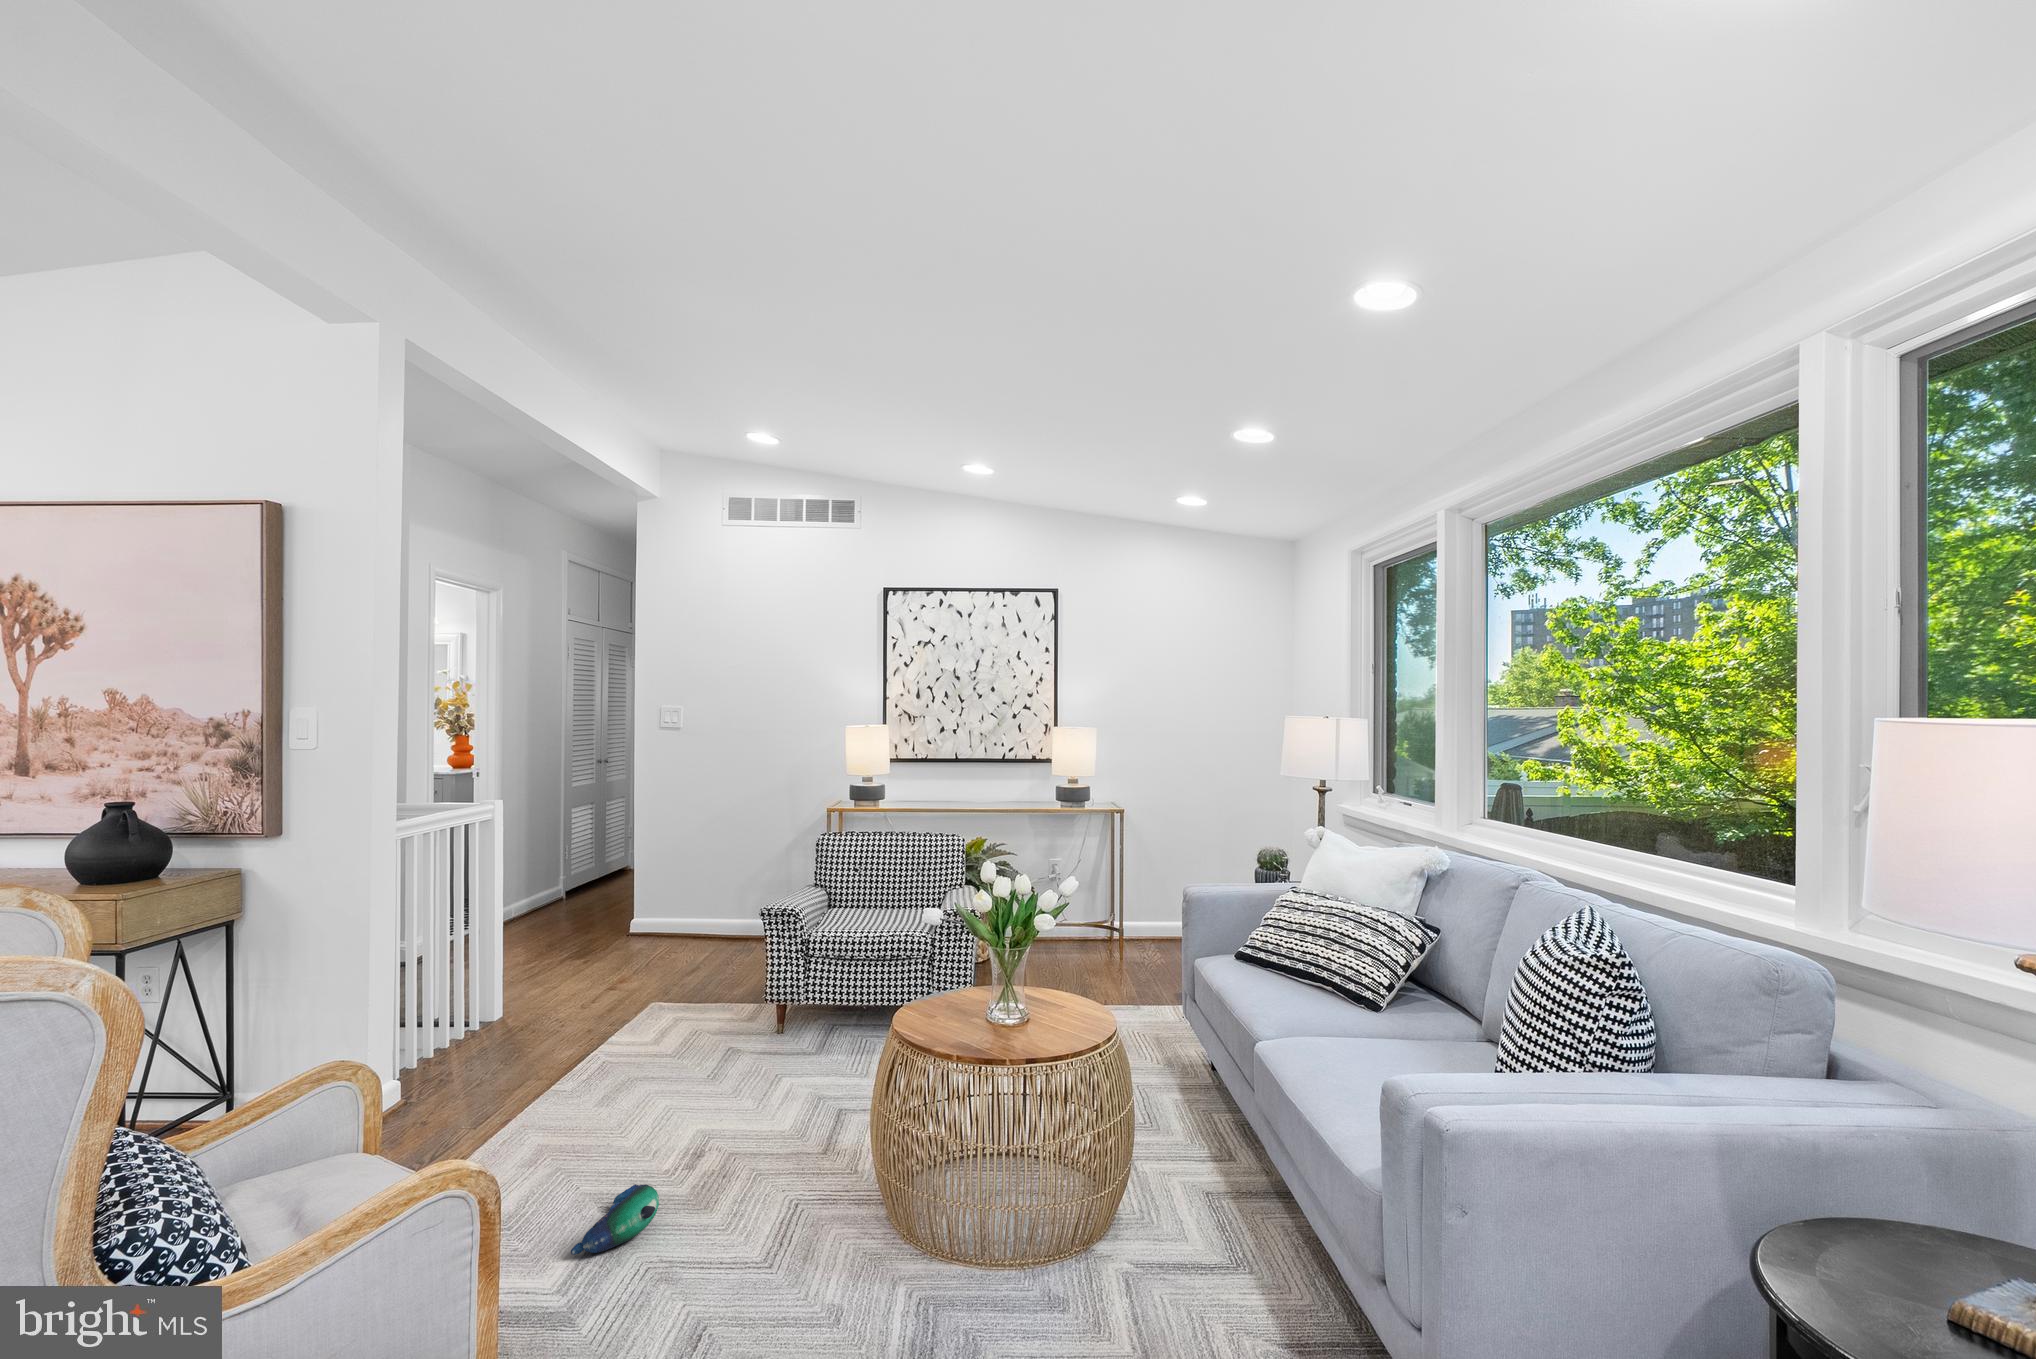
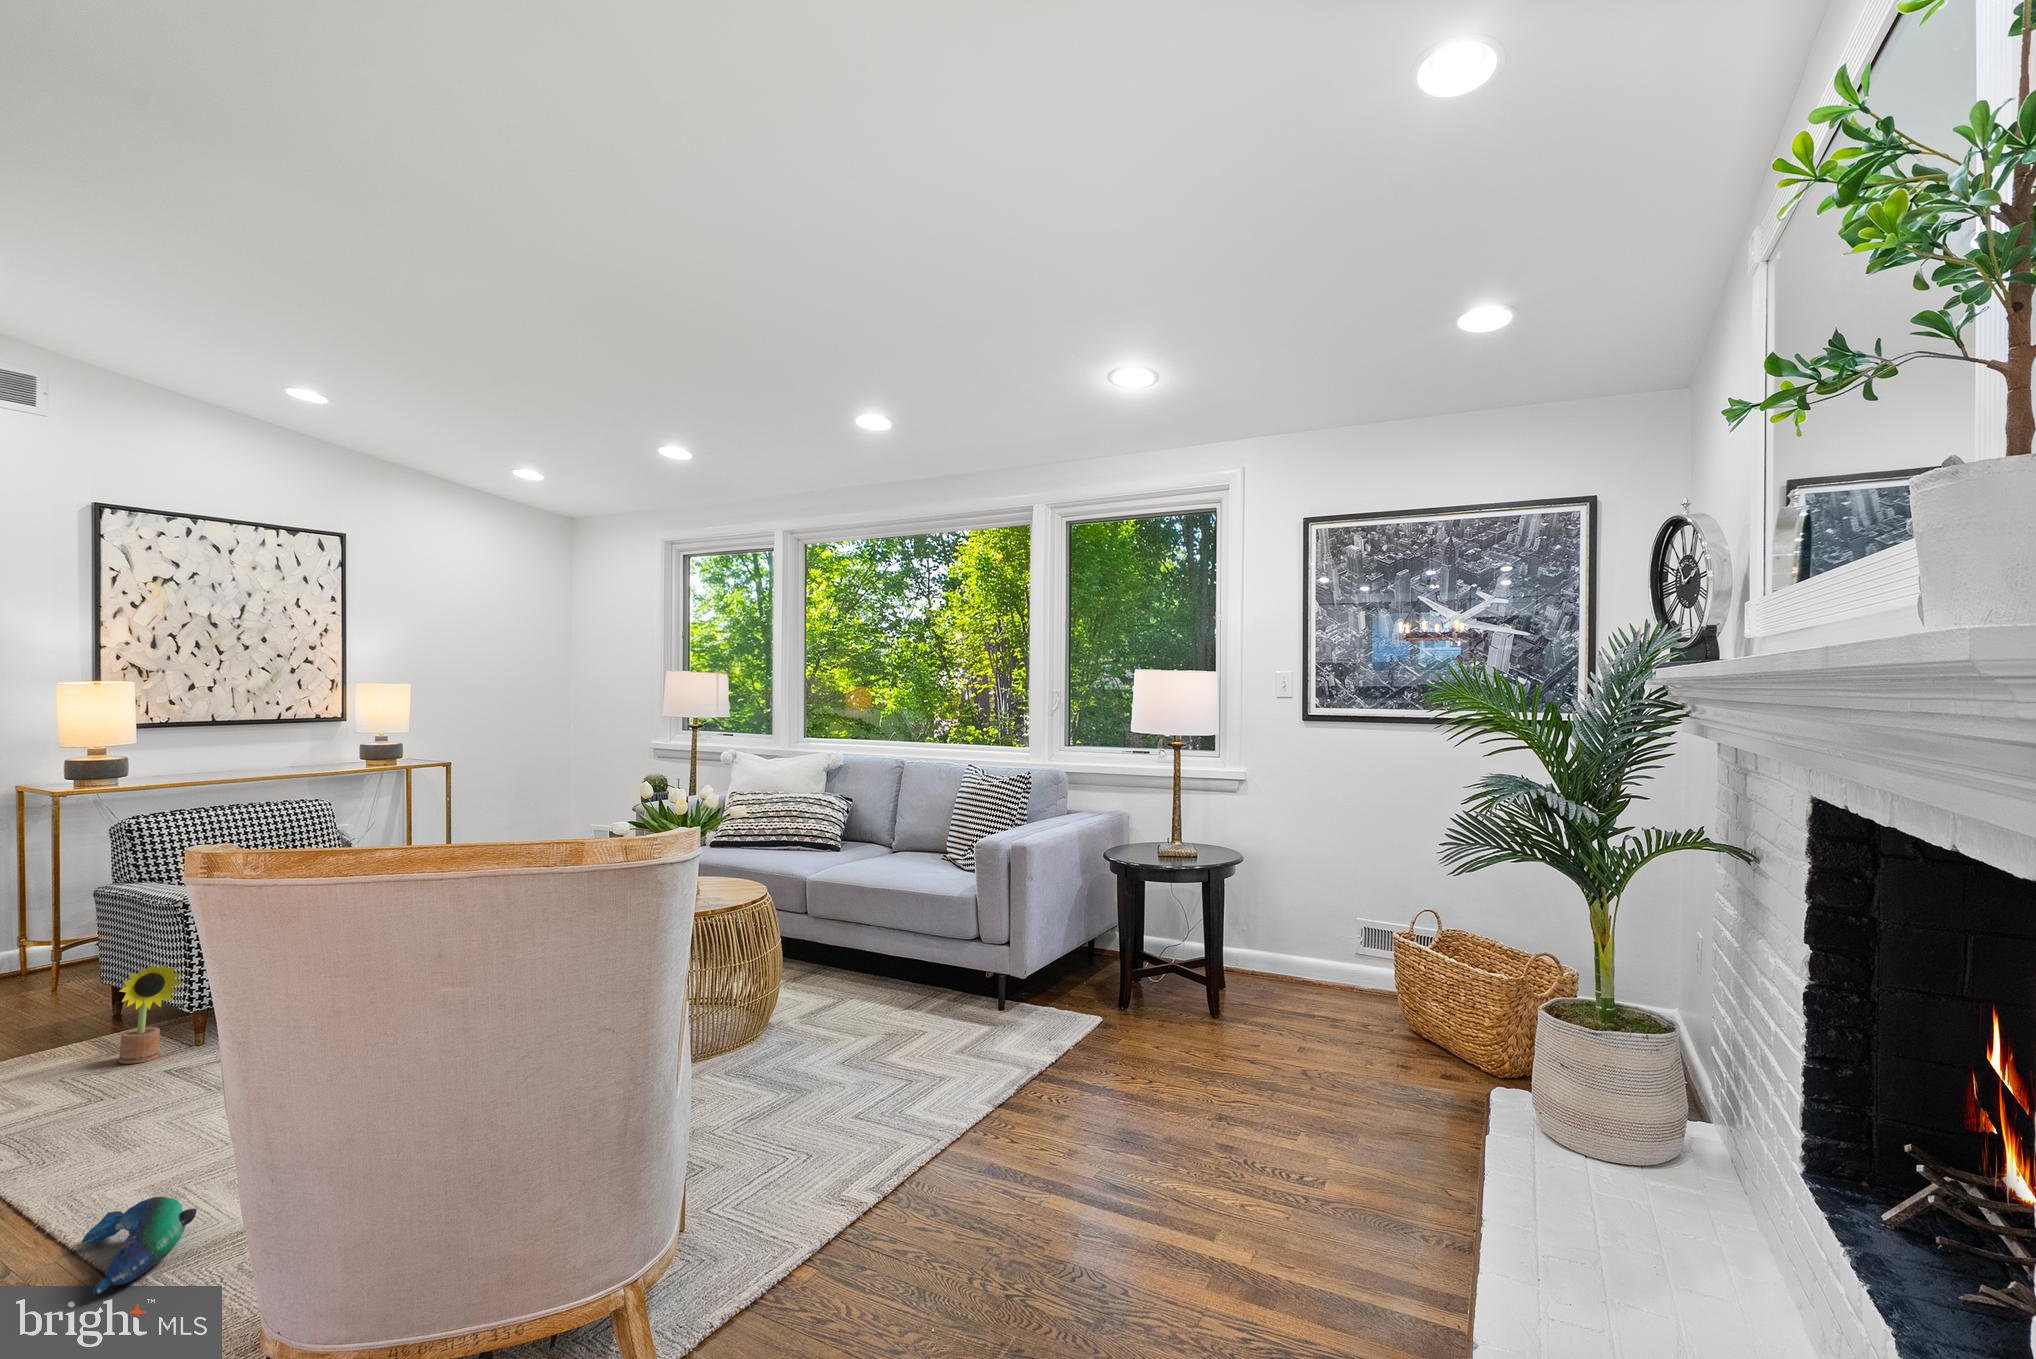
decorative plant: none [785,972,826,1052] -> present [119,964,183,1064]

